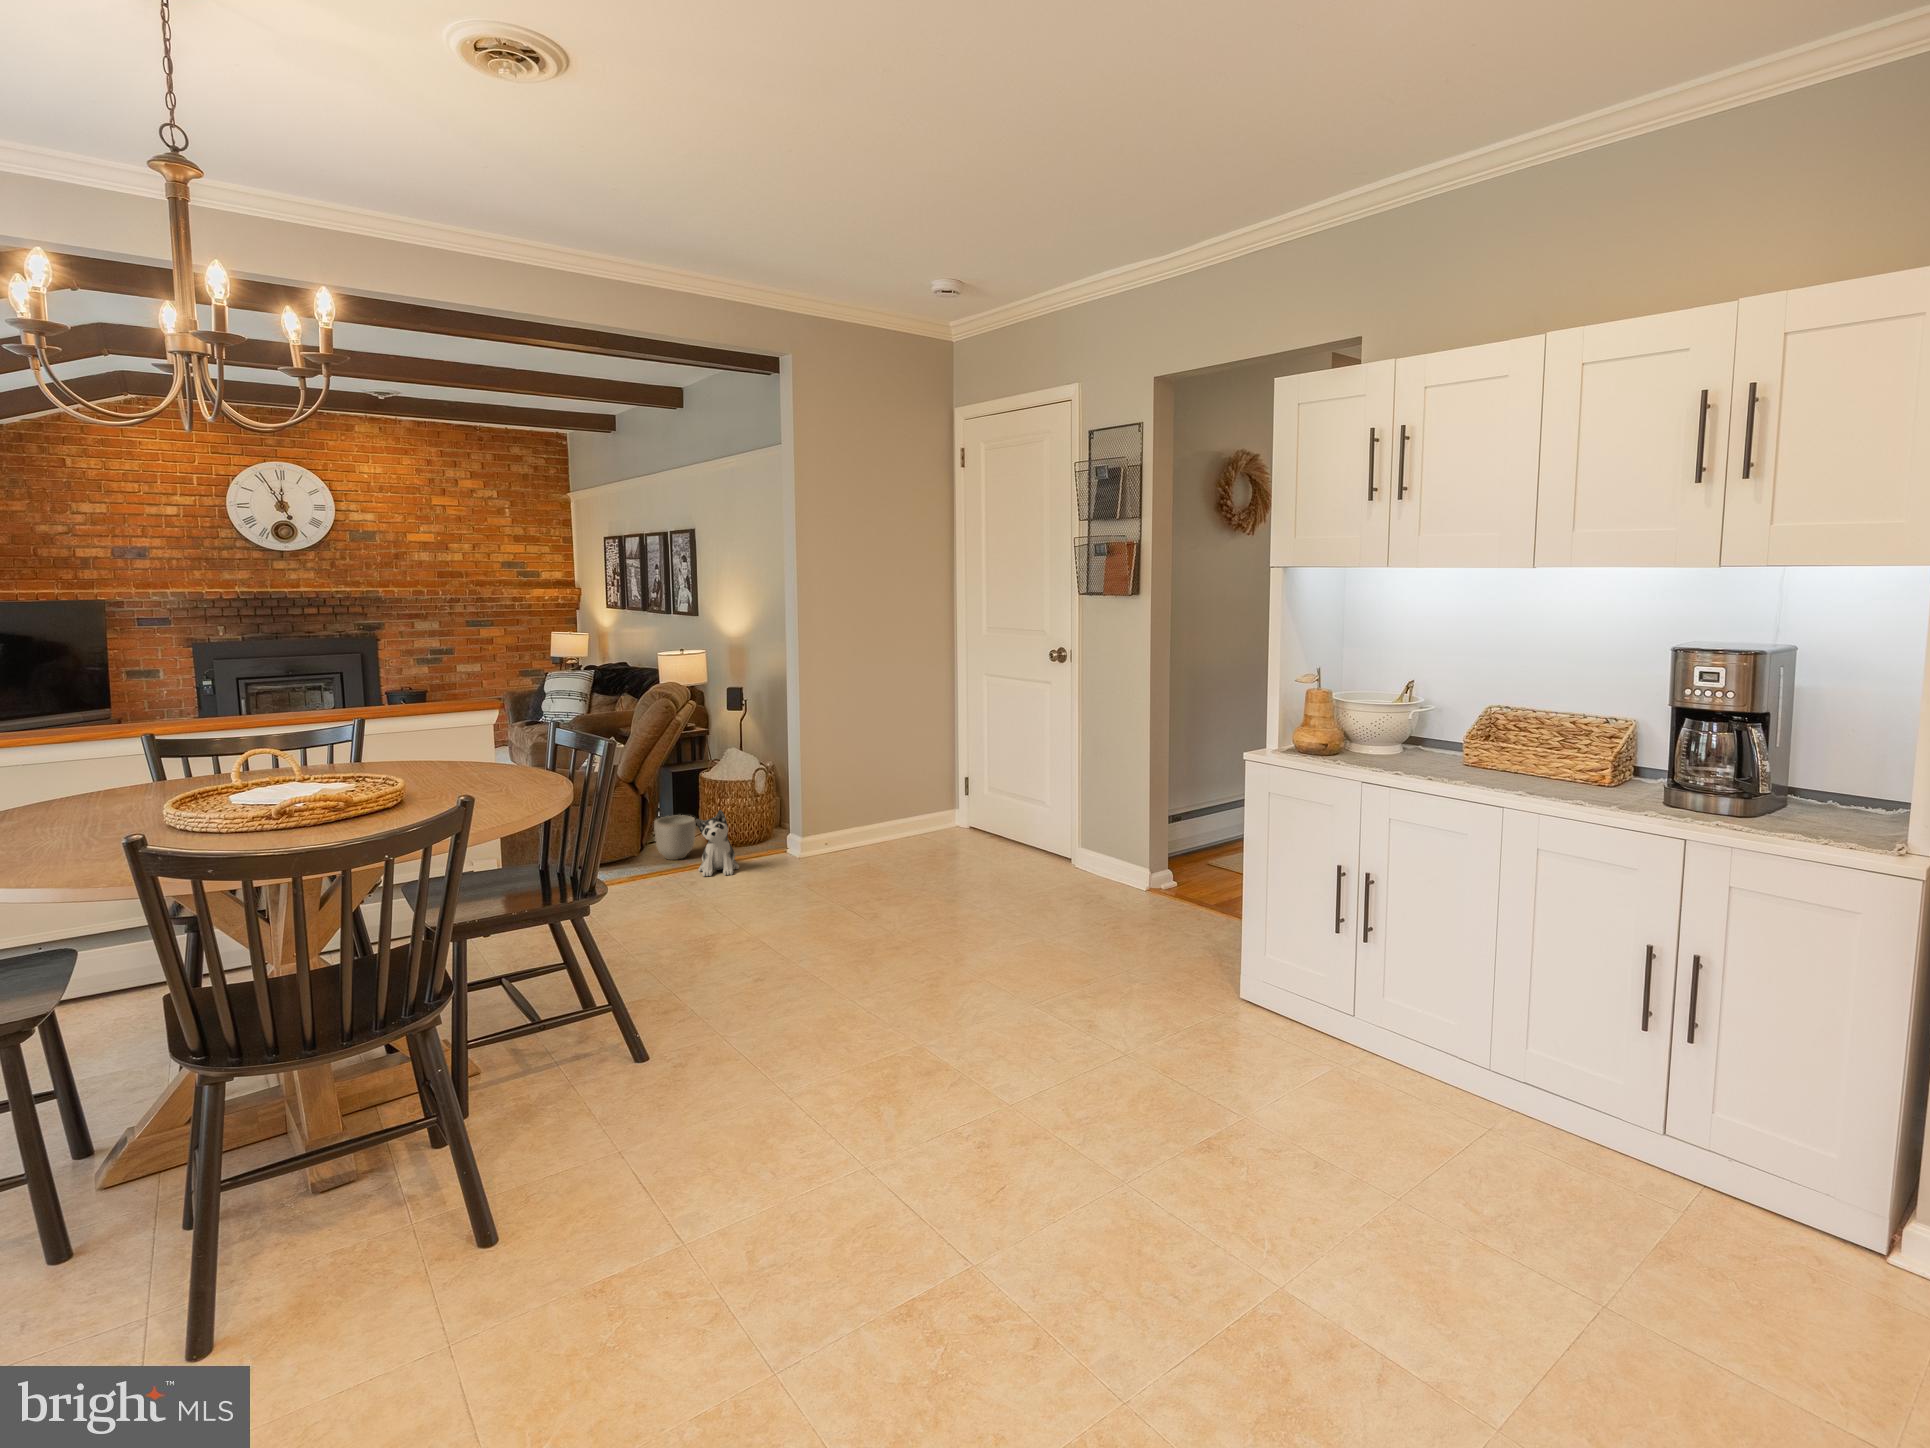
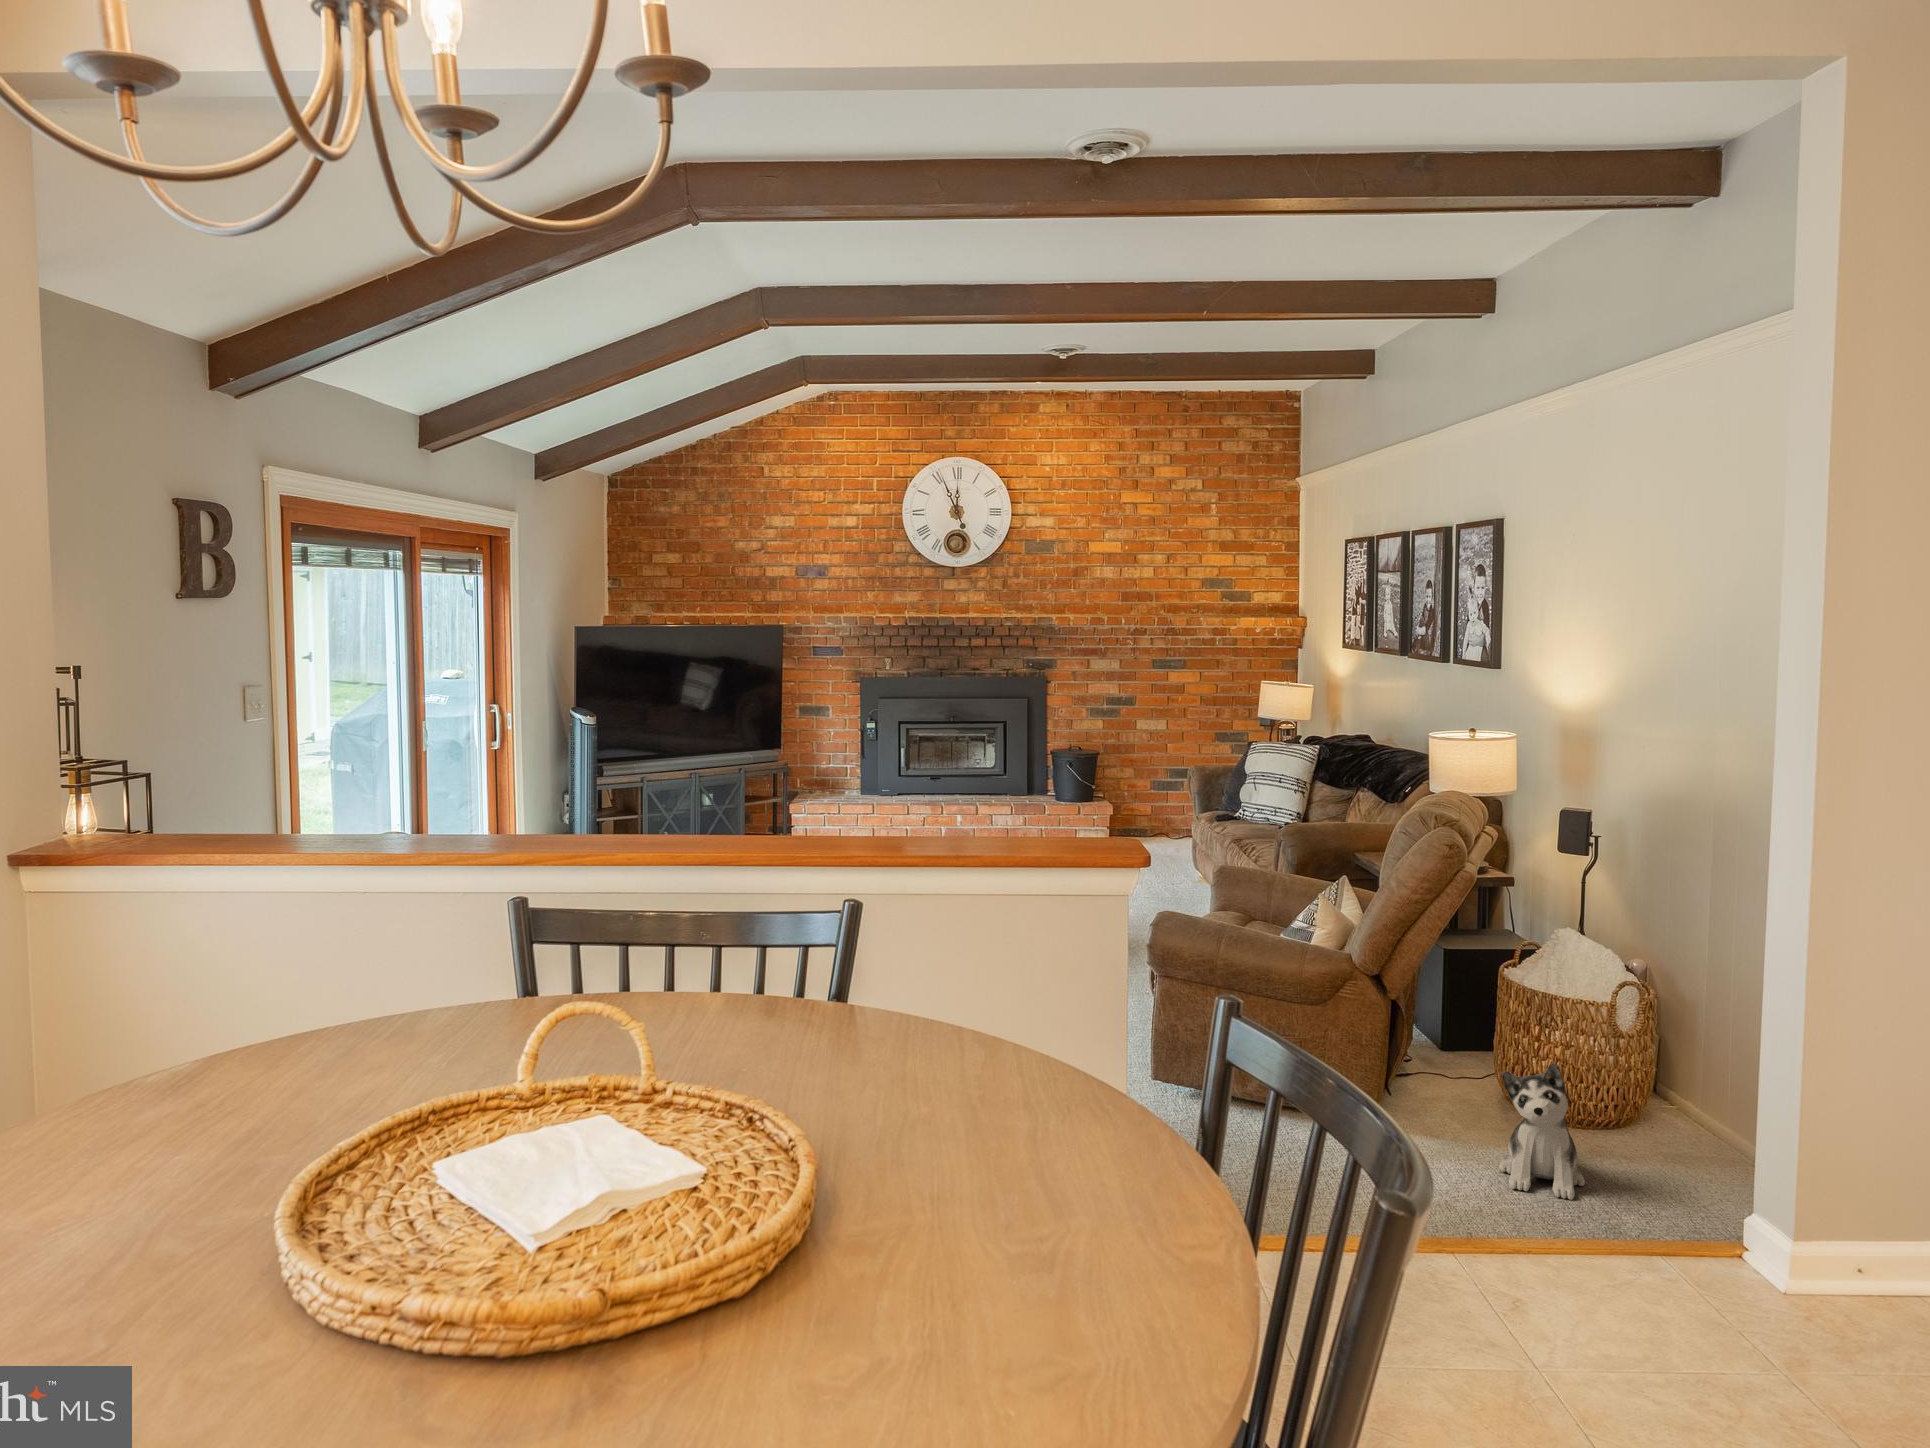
planter: present [654,815,696,860] -> none [1415,1039,1494,1127]

